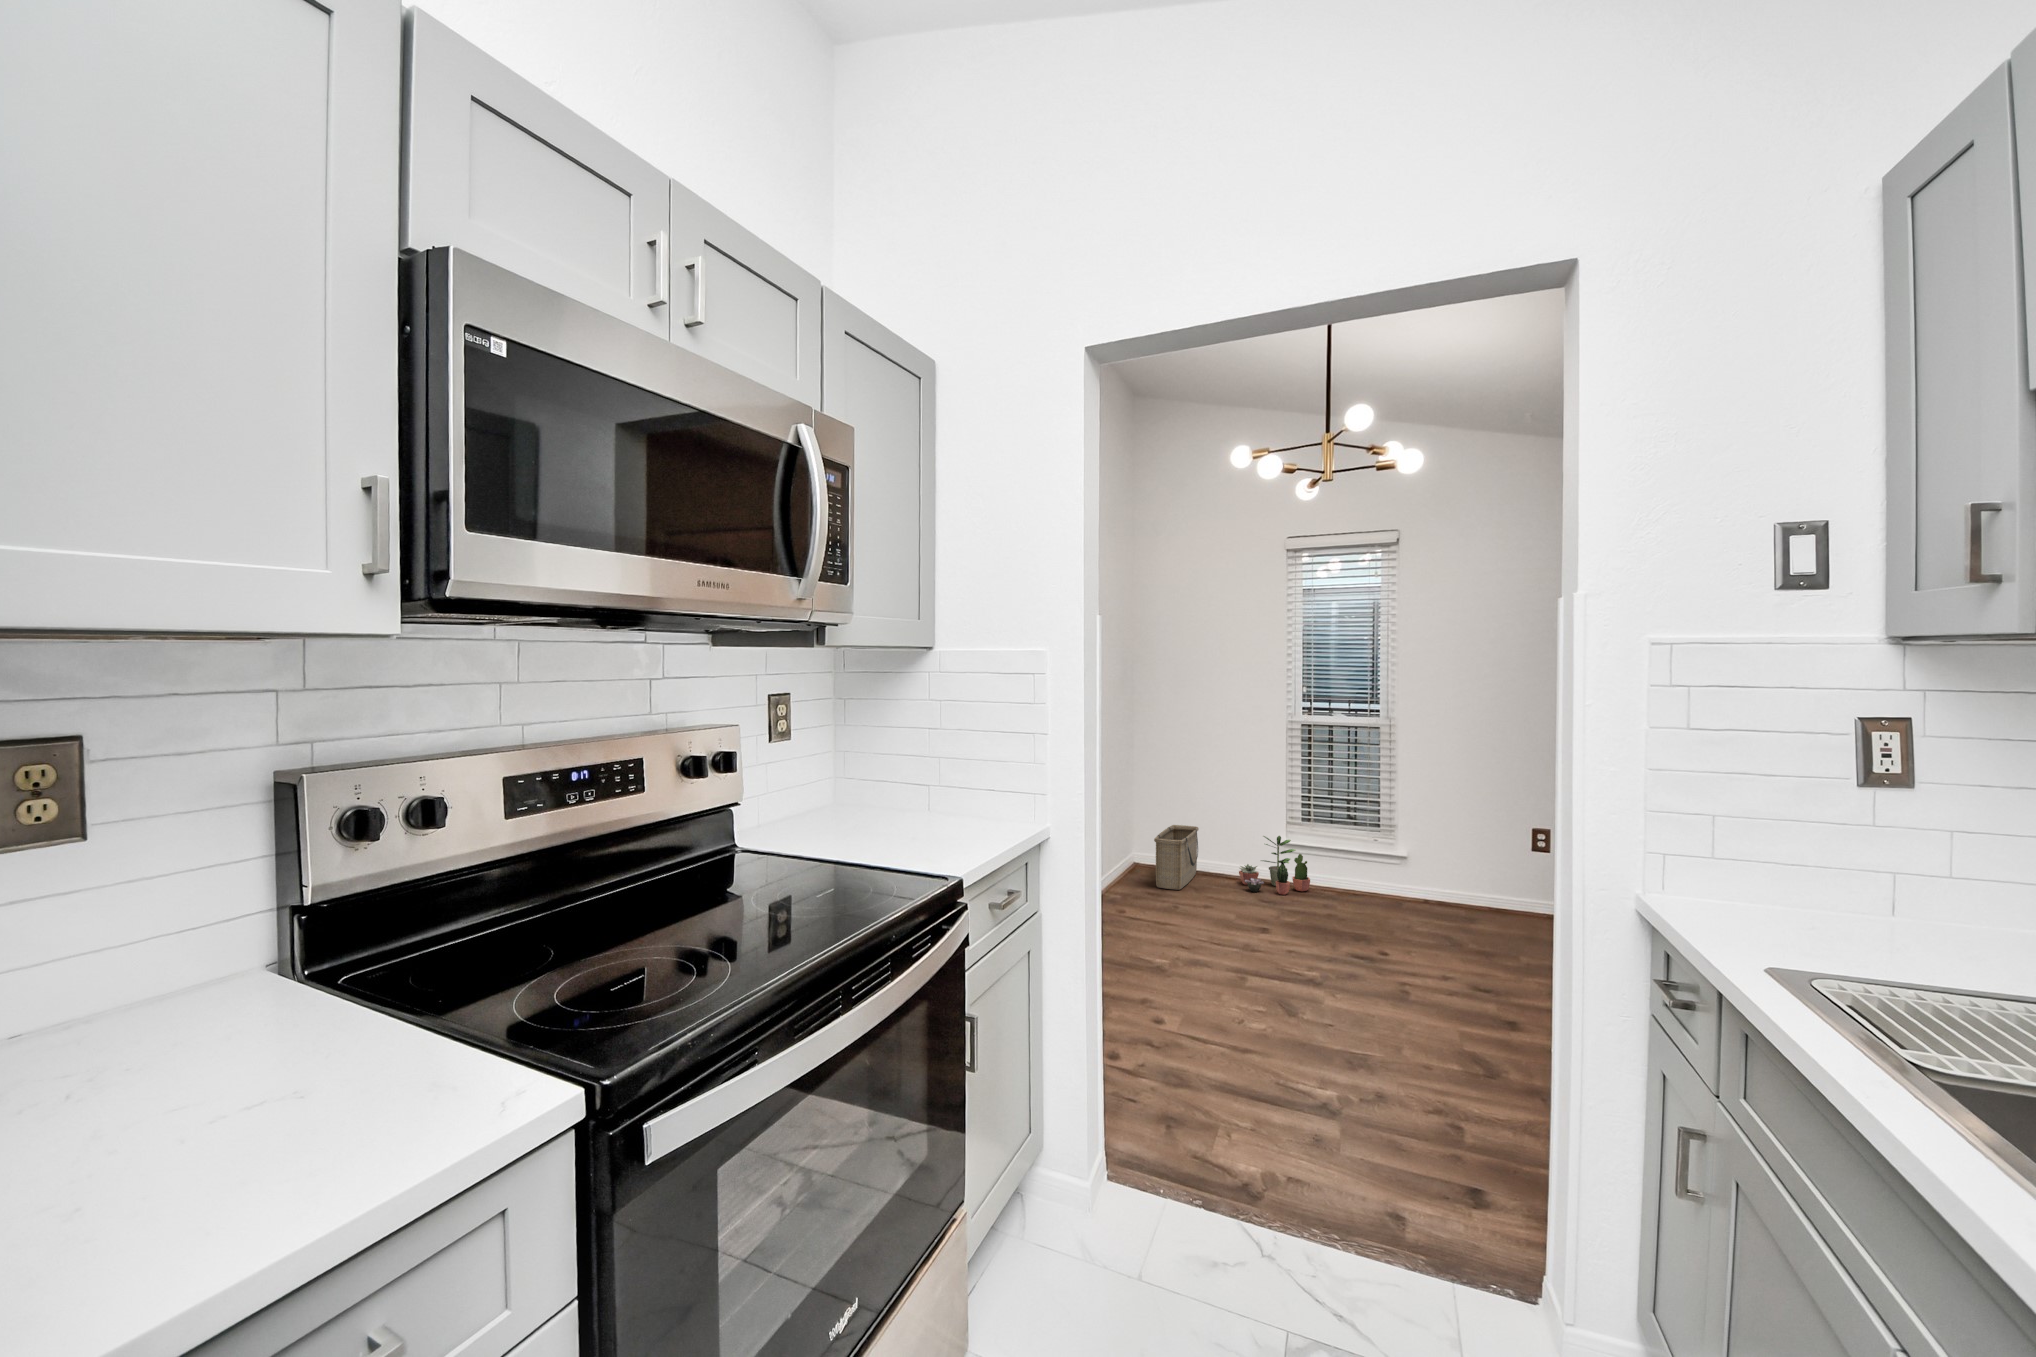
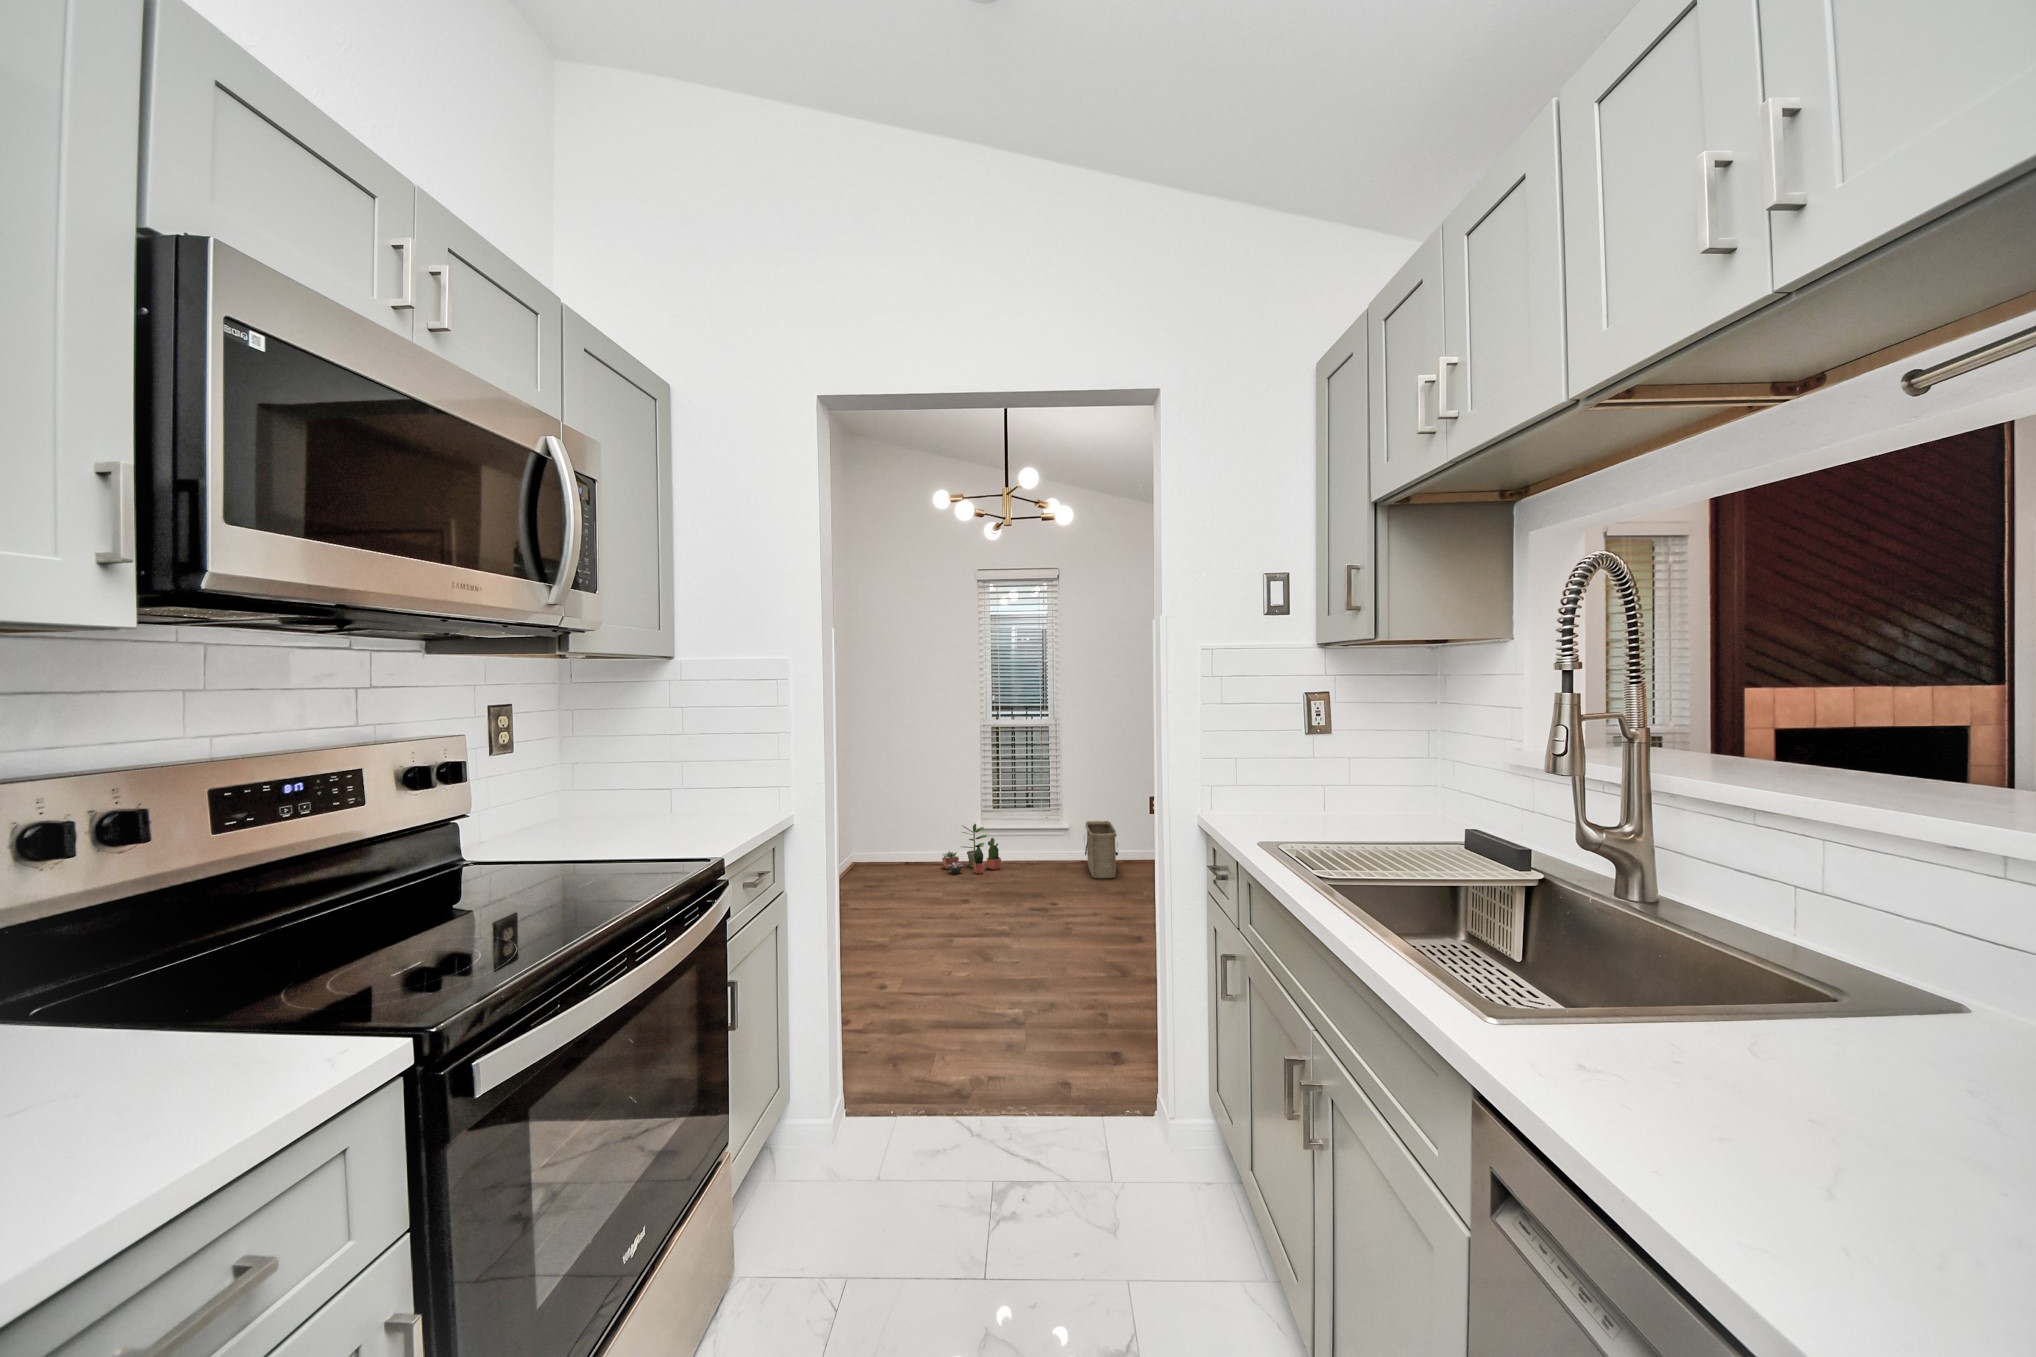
basket: present [1154,825,1199,890] -> present [1085,821,1118,878]

